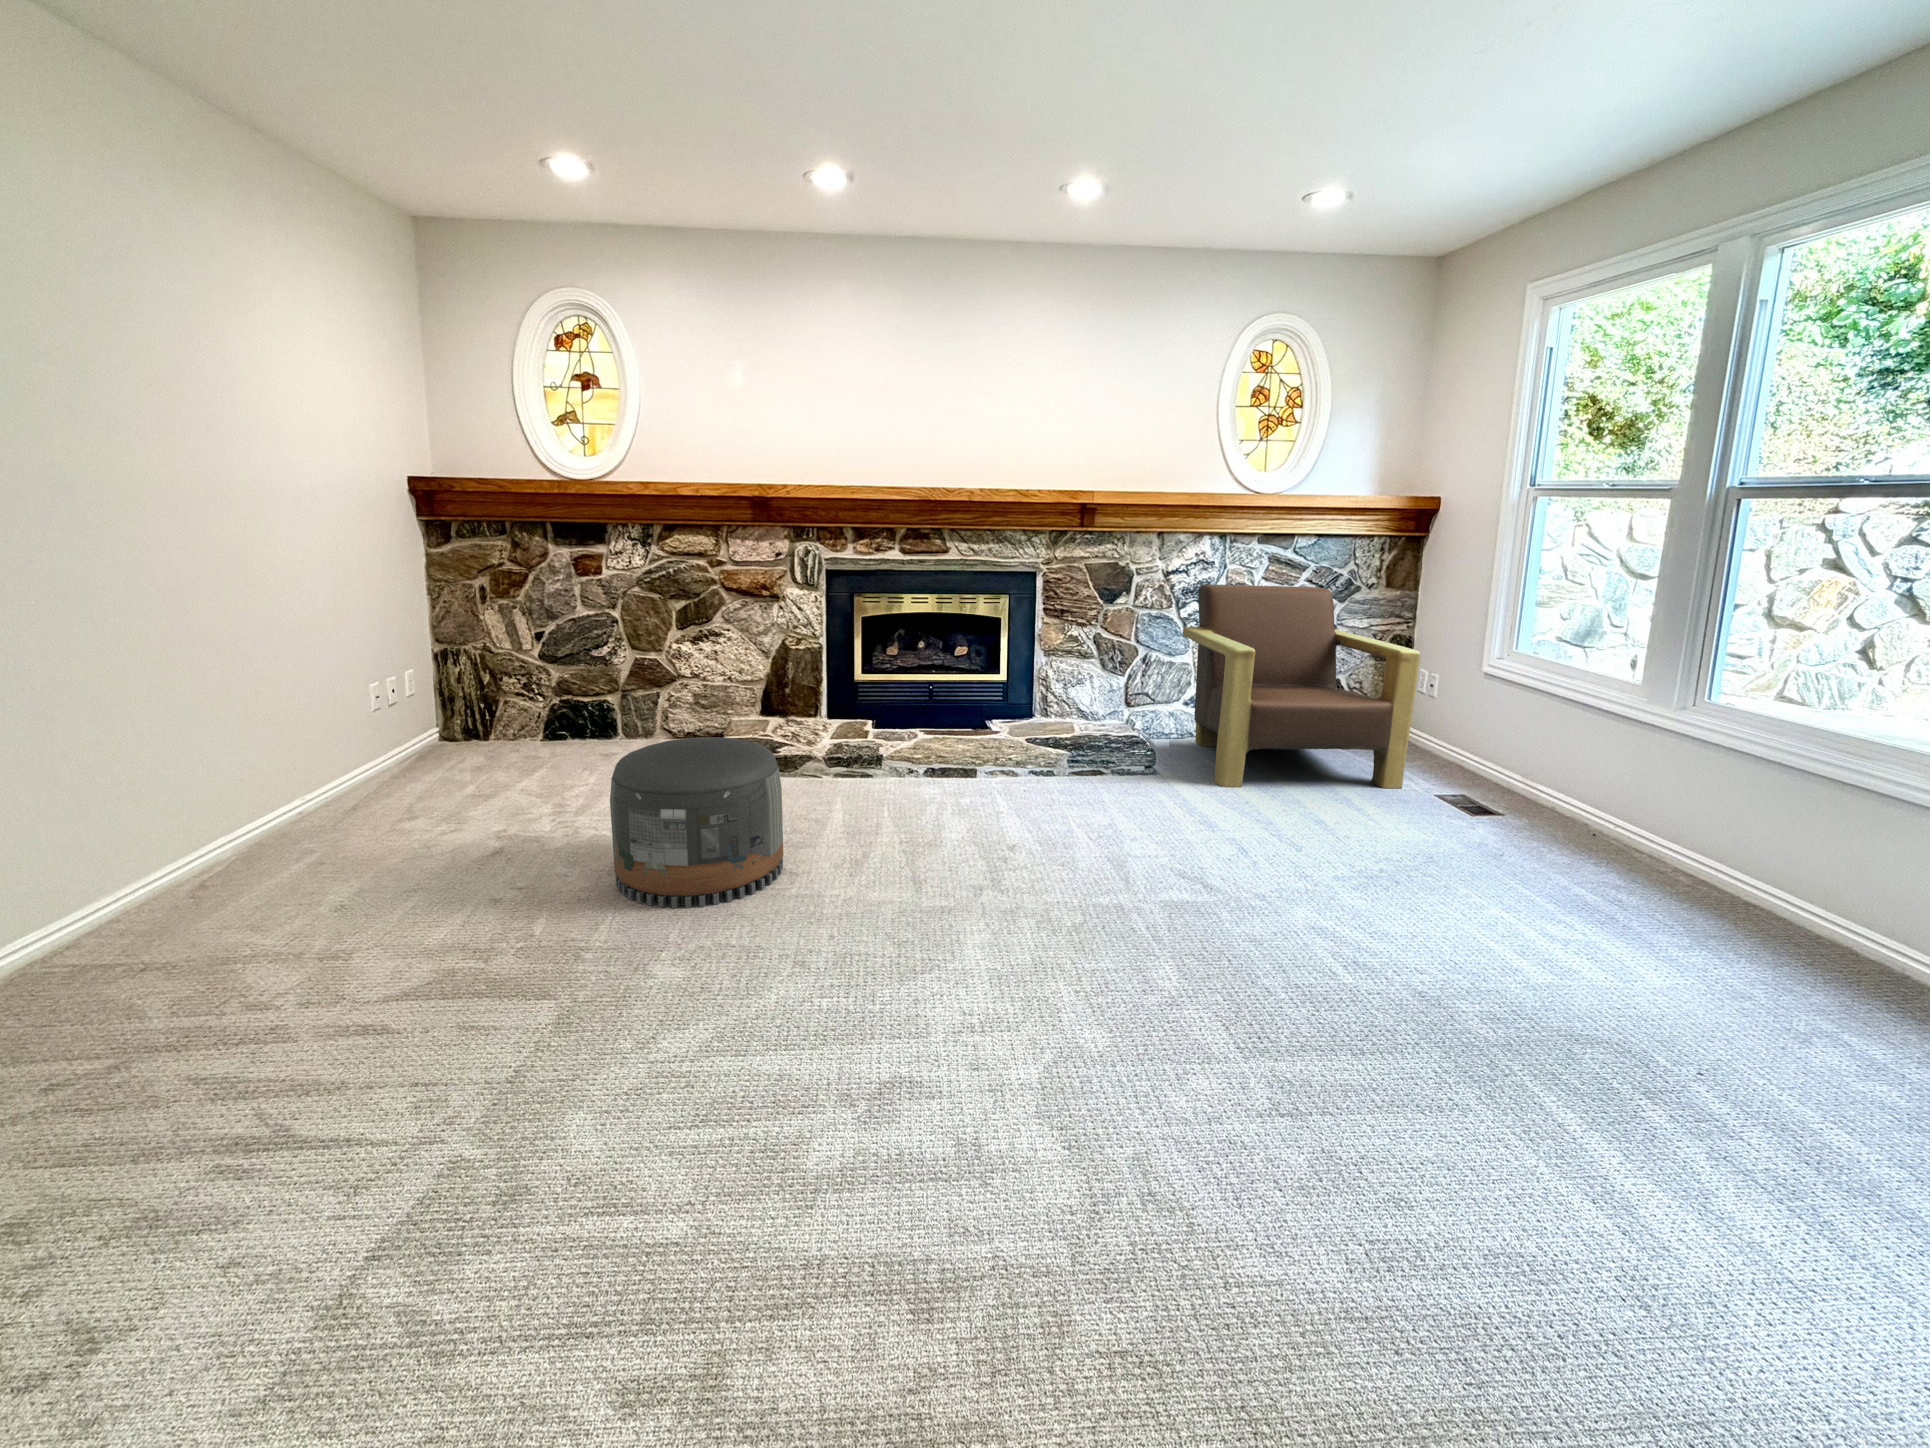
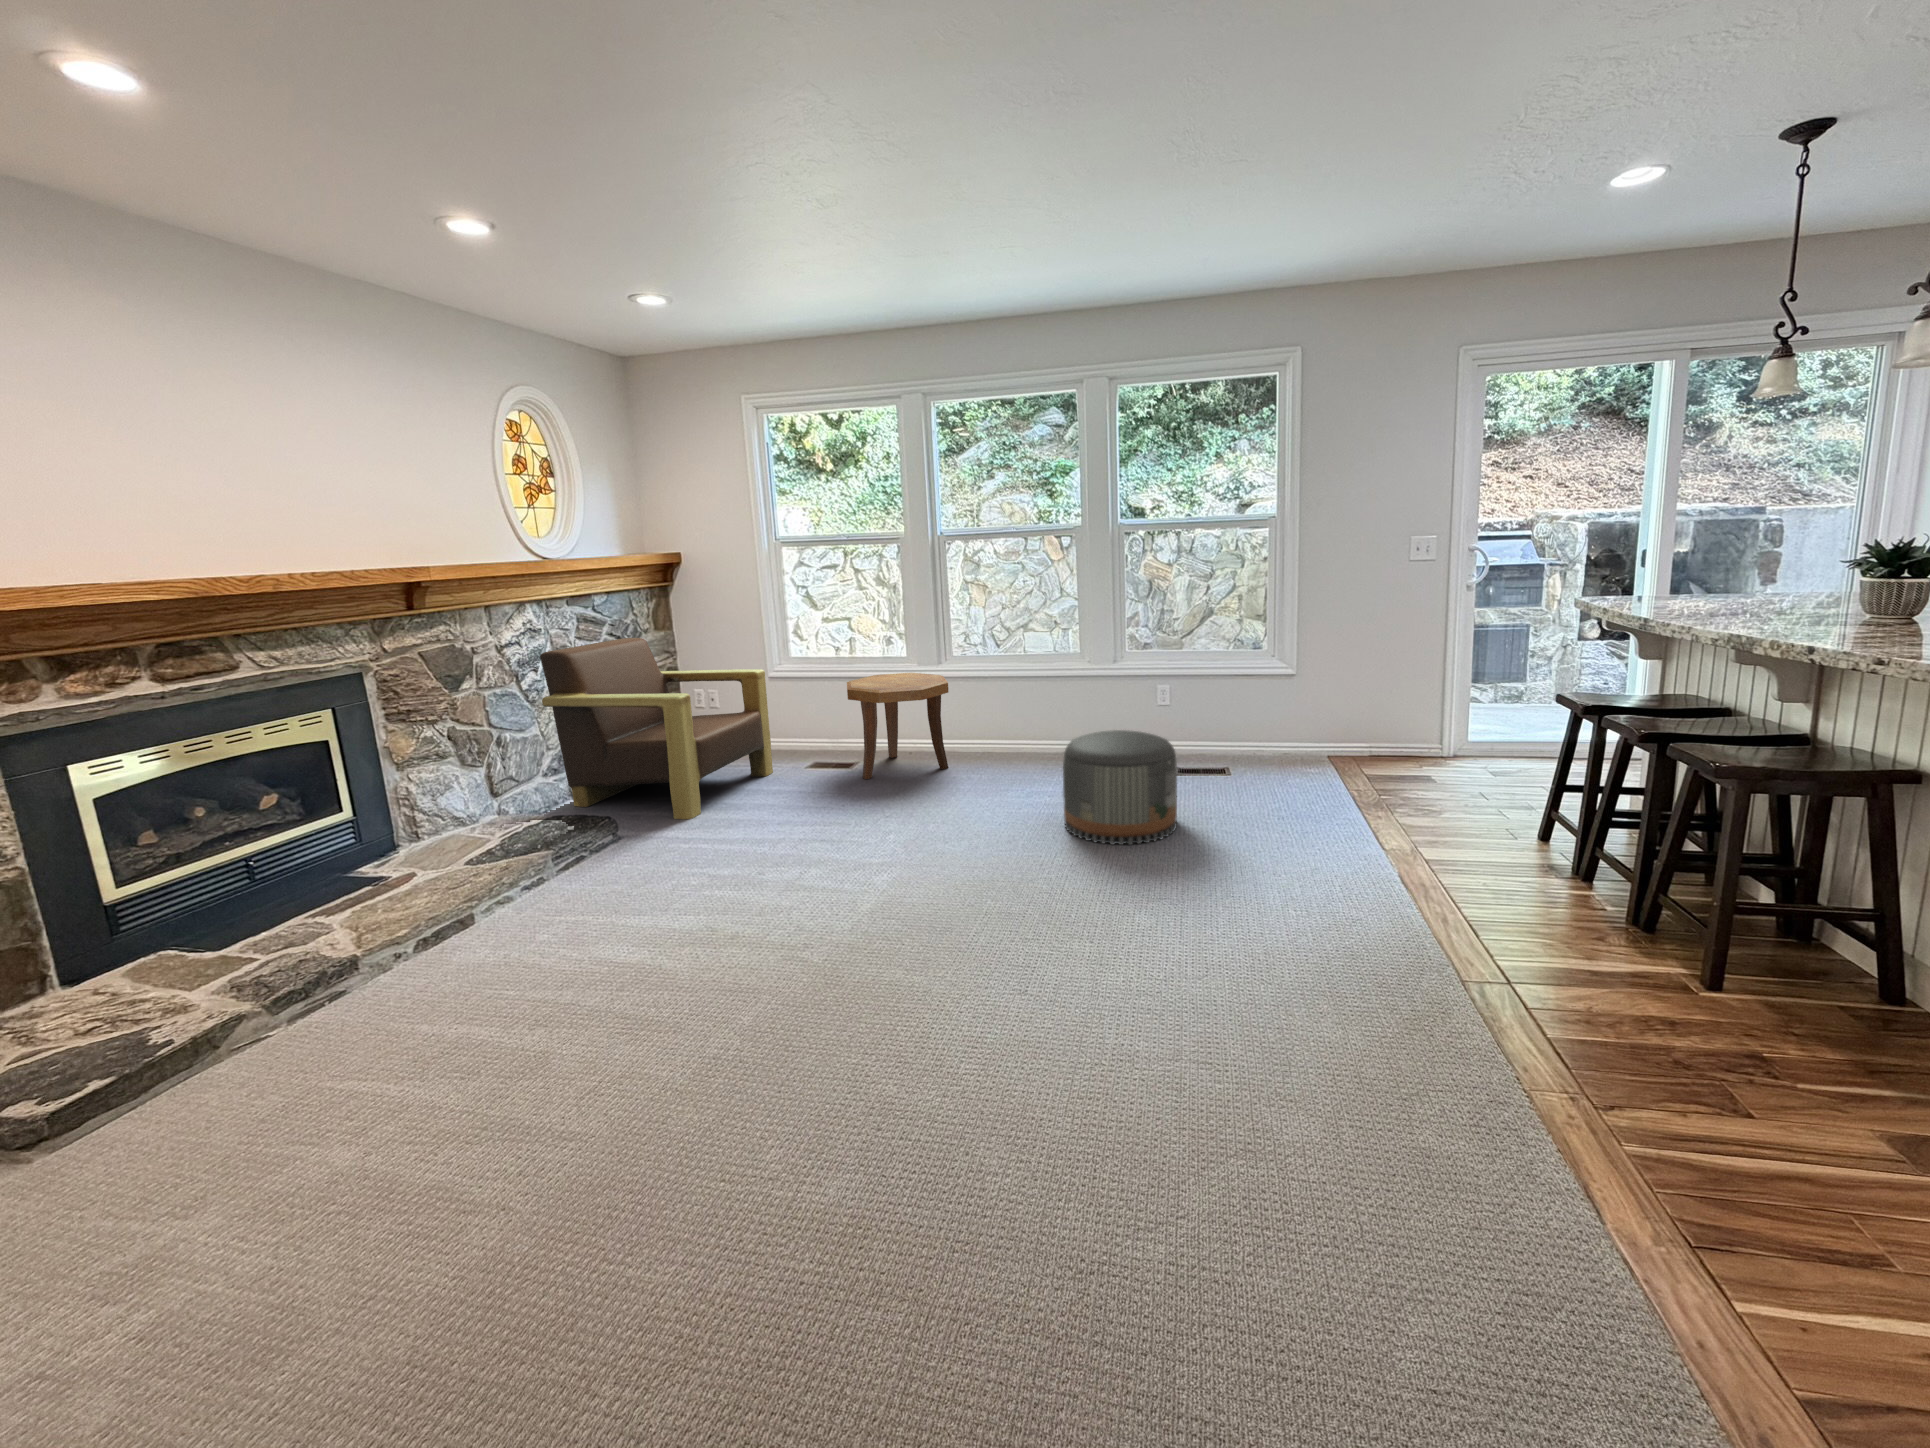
side table: none [1467,696,1694,888] -> present [847,673,948,779]
pouf: present [610,737,783,908] -> present [1063,730,1177,845]

